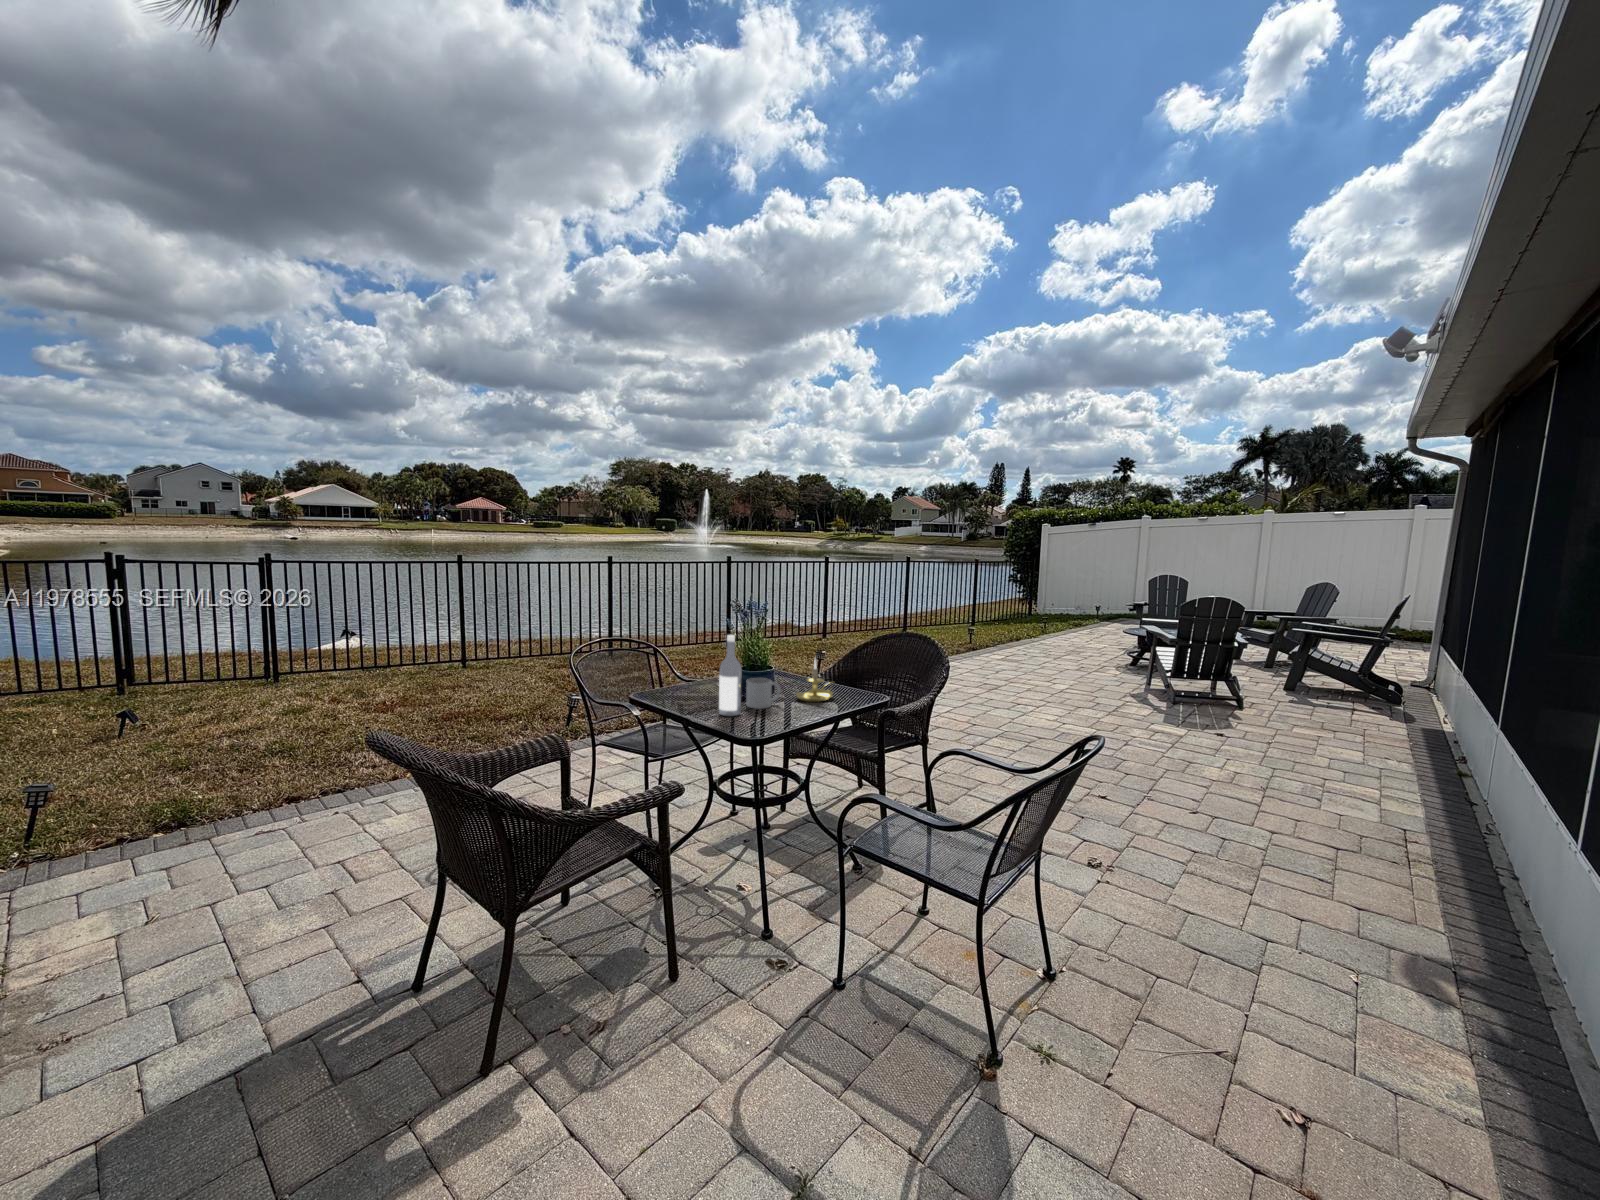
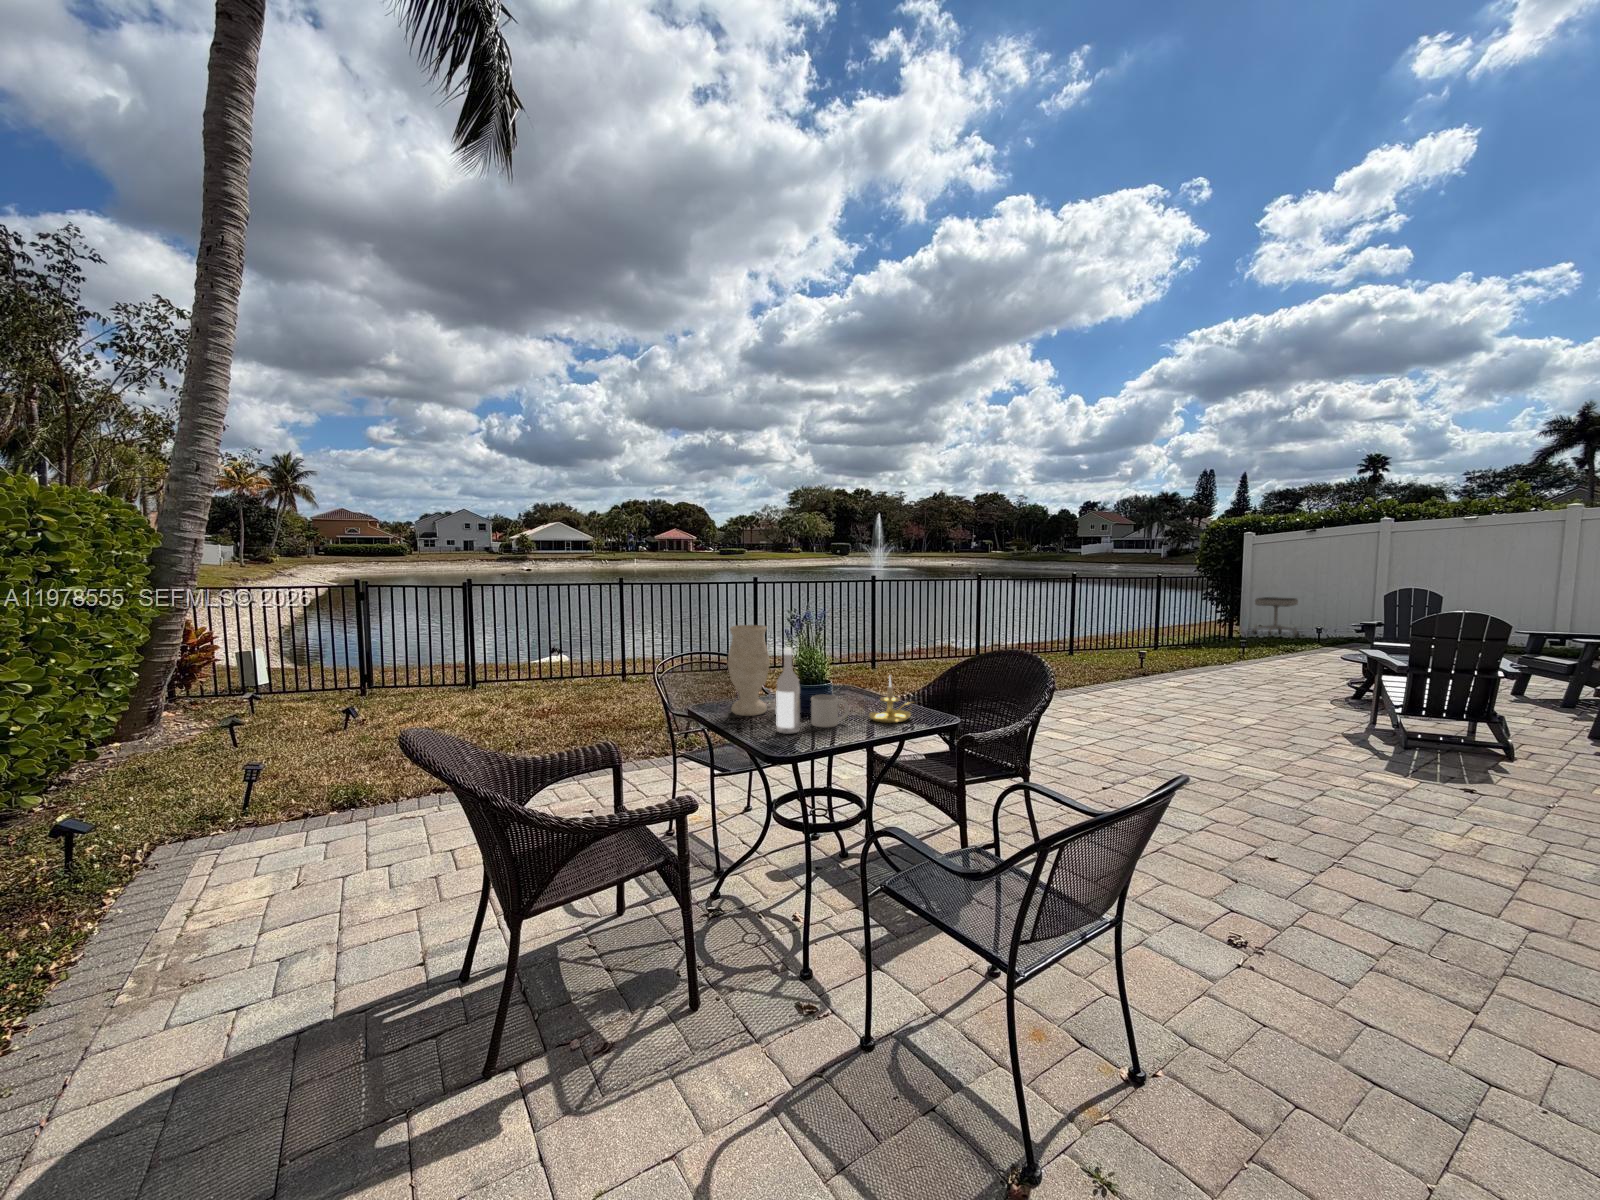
stool: none [1045,580,1081,614] -> present [1252,597,1300,637]
vase: none [657,612,699,701] -> present [727,625,770,716]

